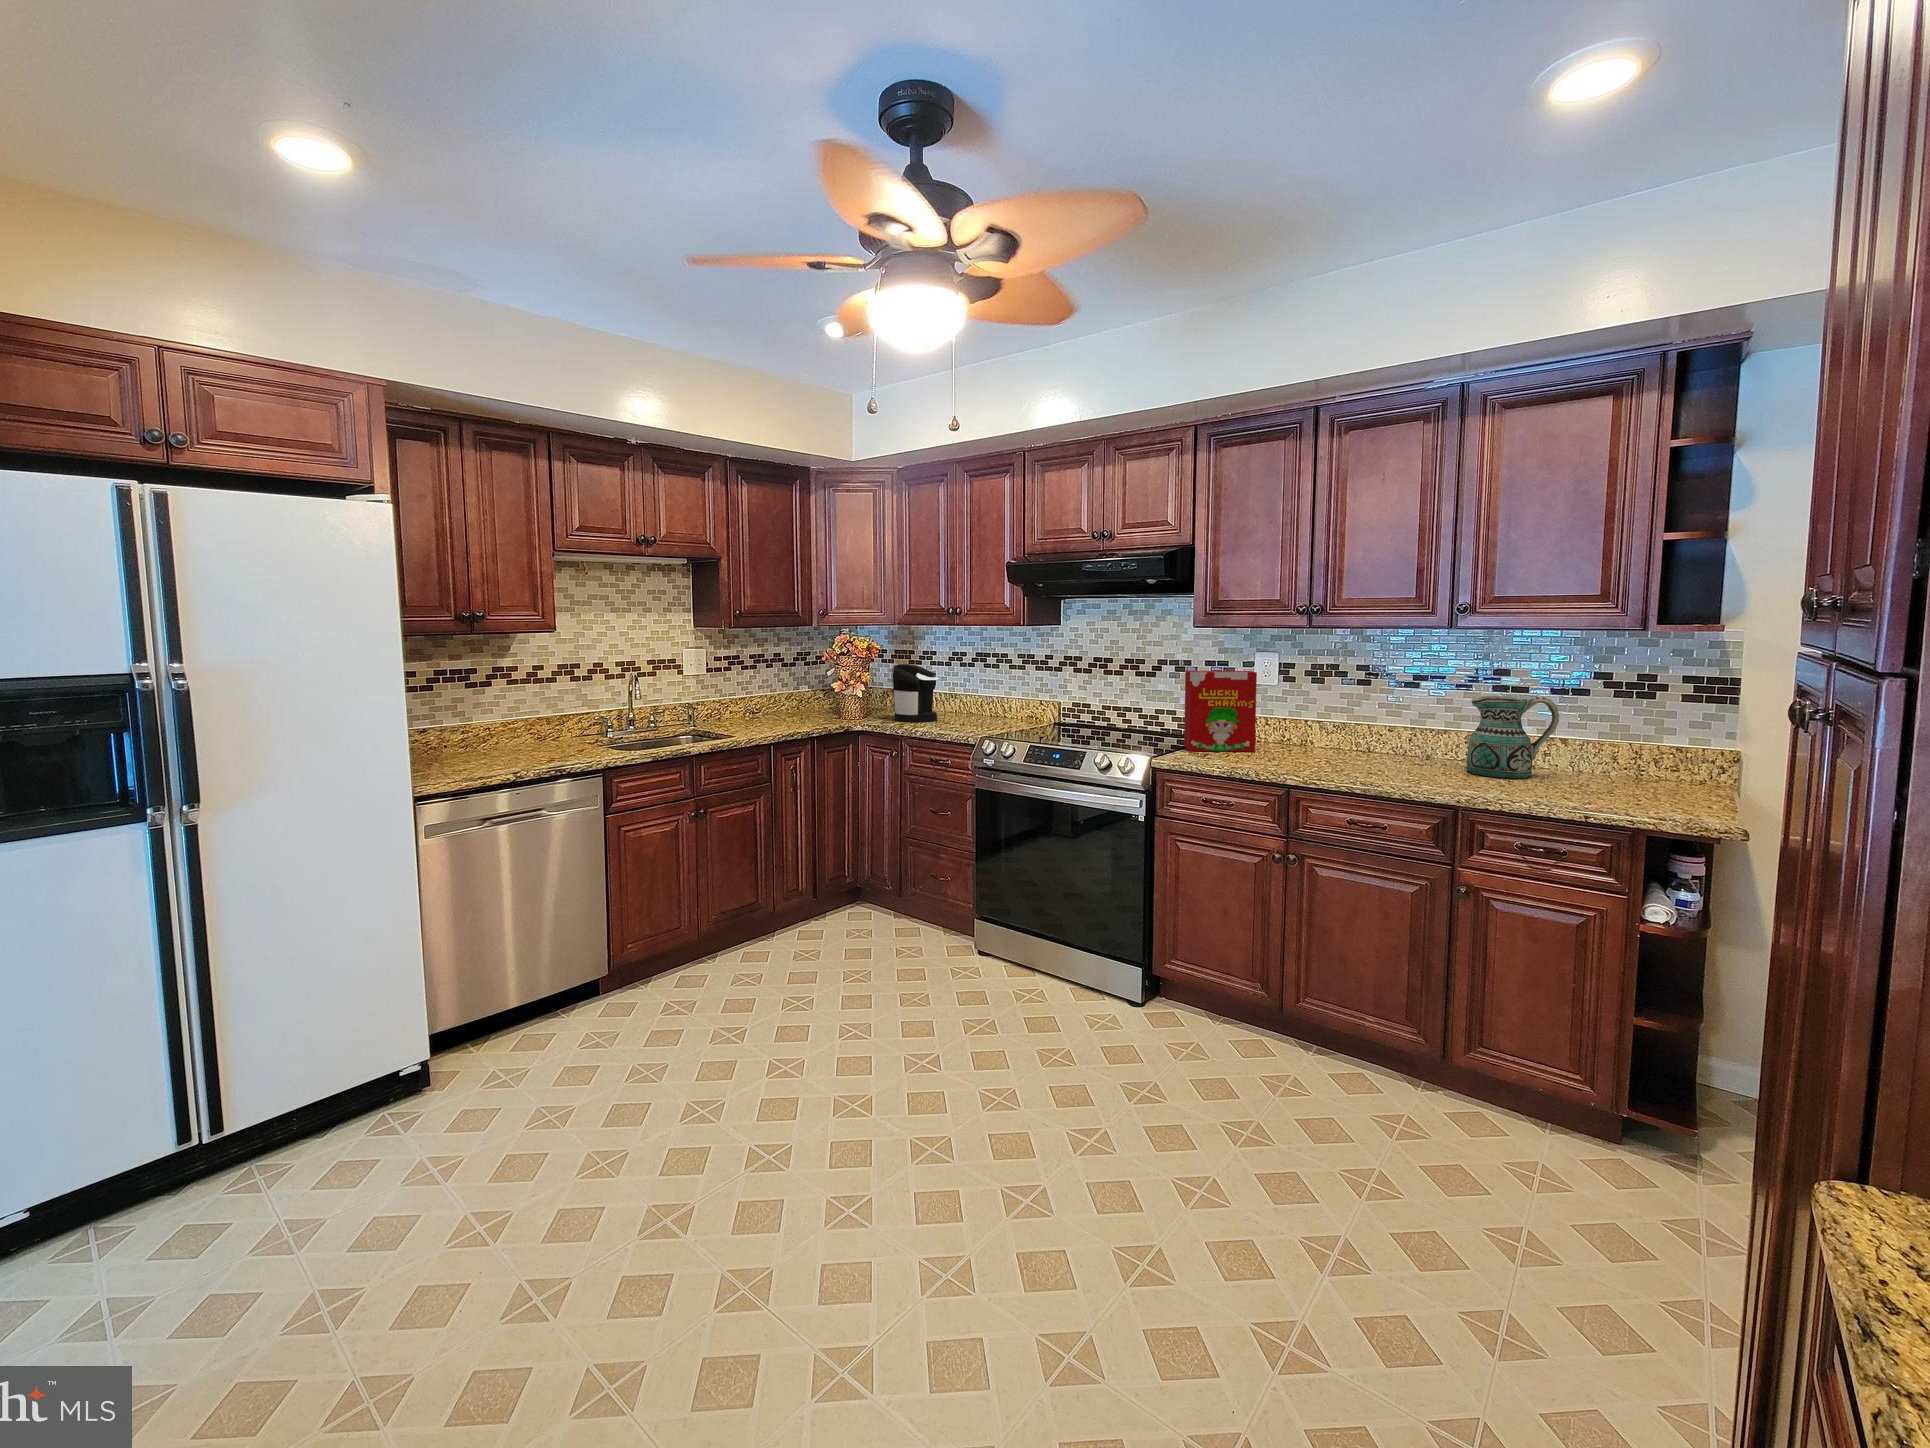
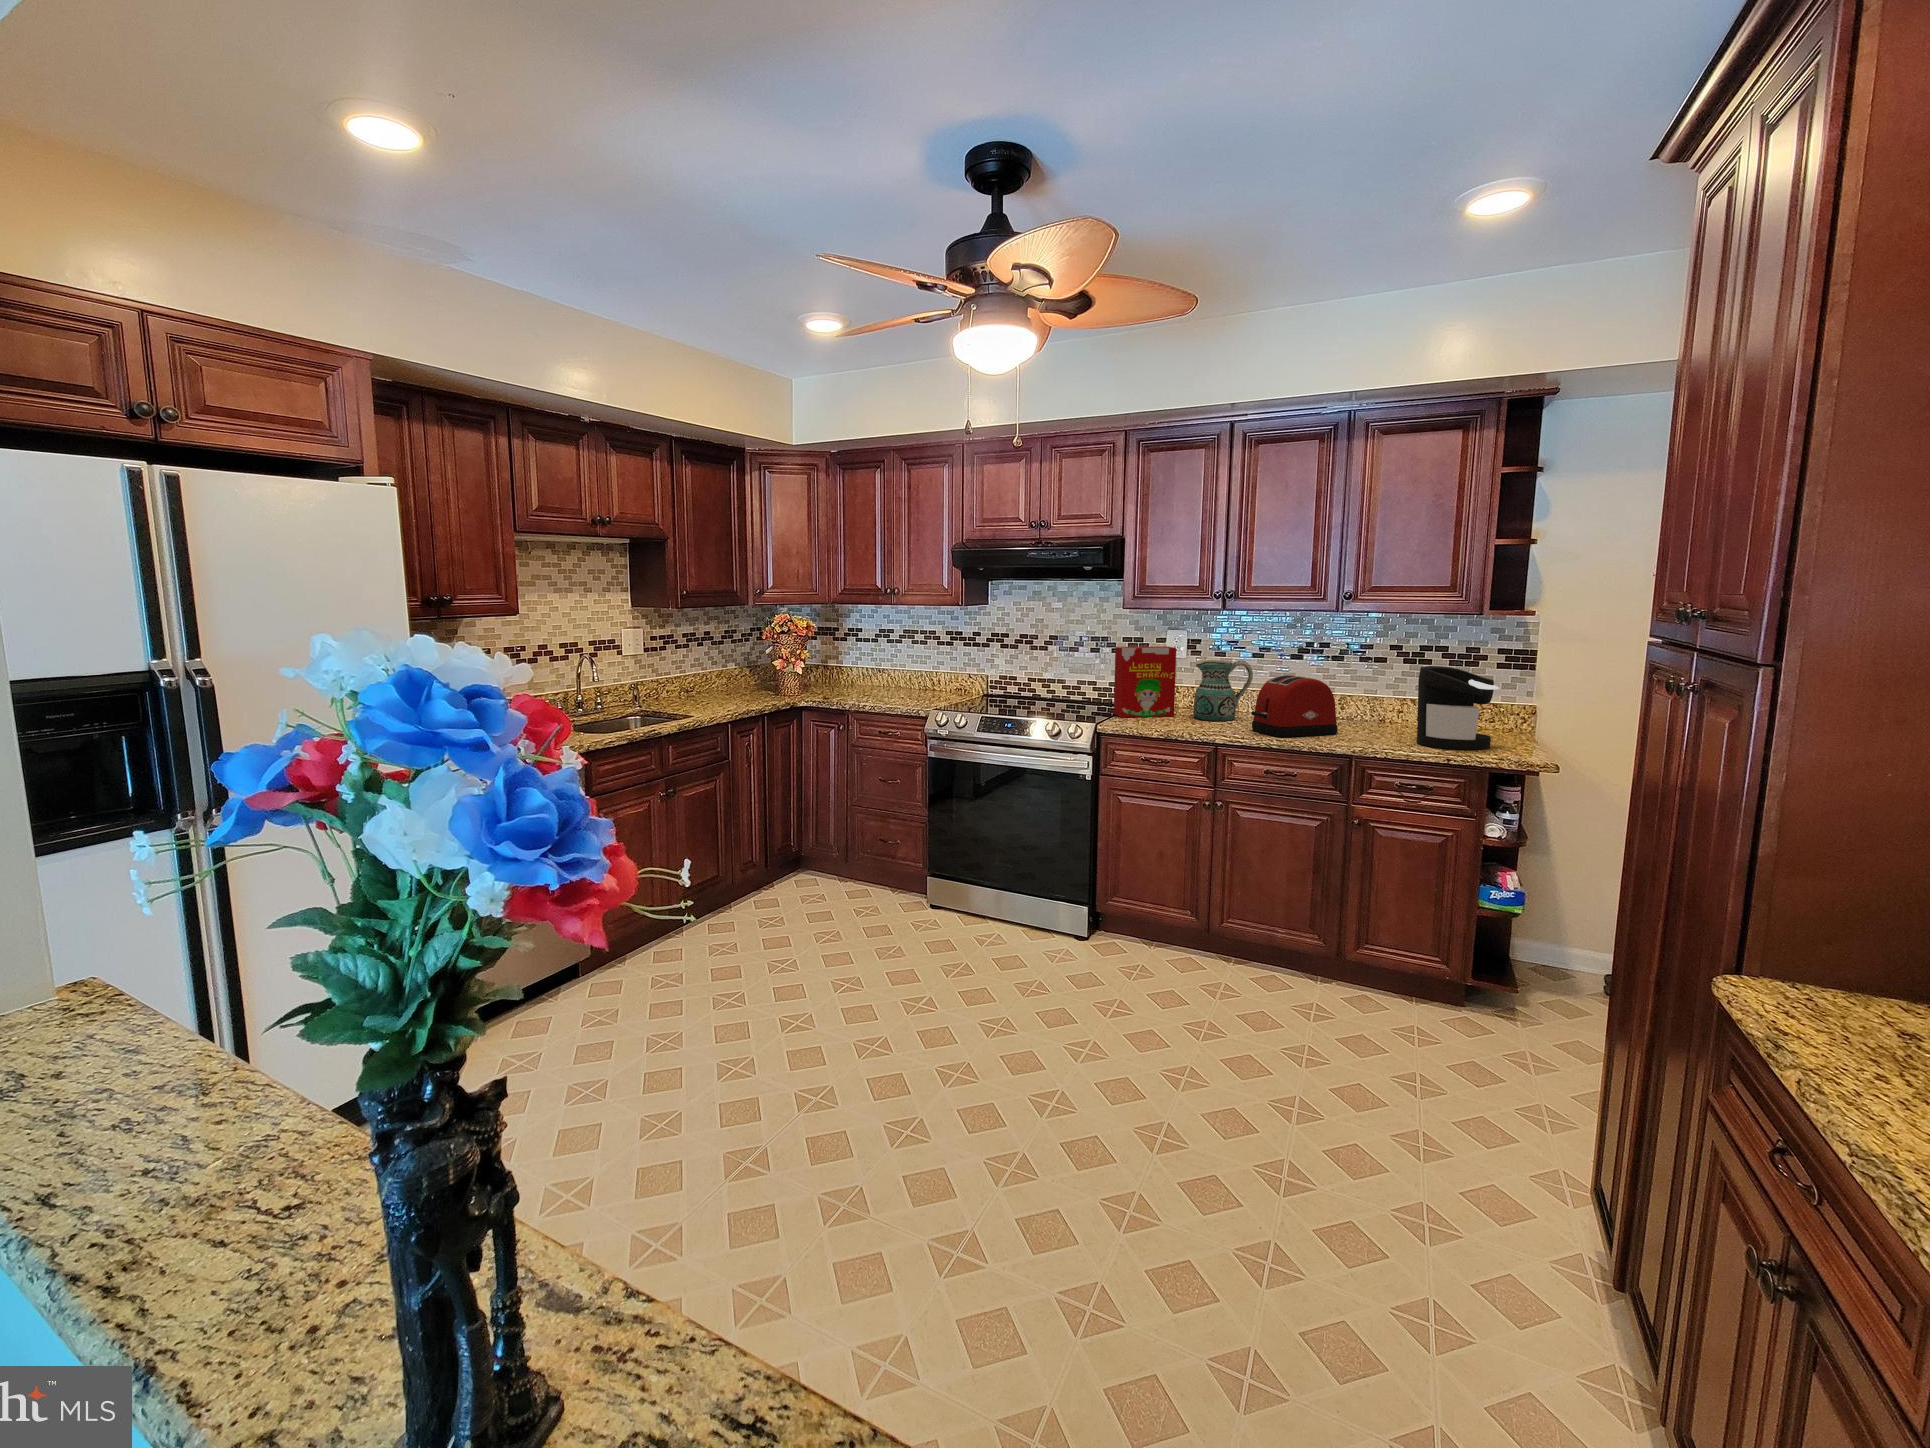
coffee maker: present [893,664,939,722] -> present [1417,666,1499,750]
ceramic pitcher: present [1466,695,1559,778] -> present [1193,660,1253,721]
toaster: none [1337,705,1450,780] -> present [1251,675,1338,737]

